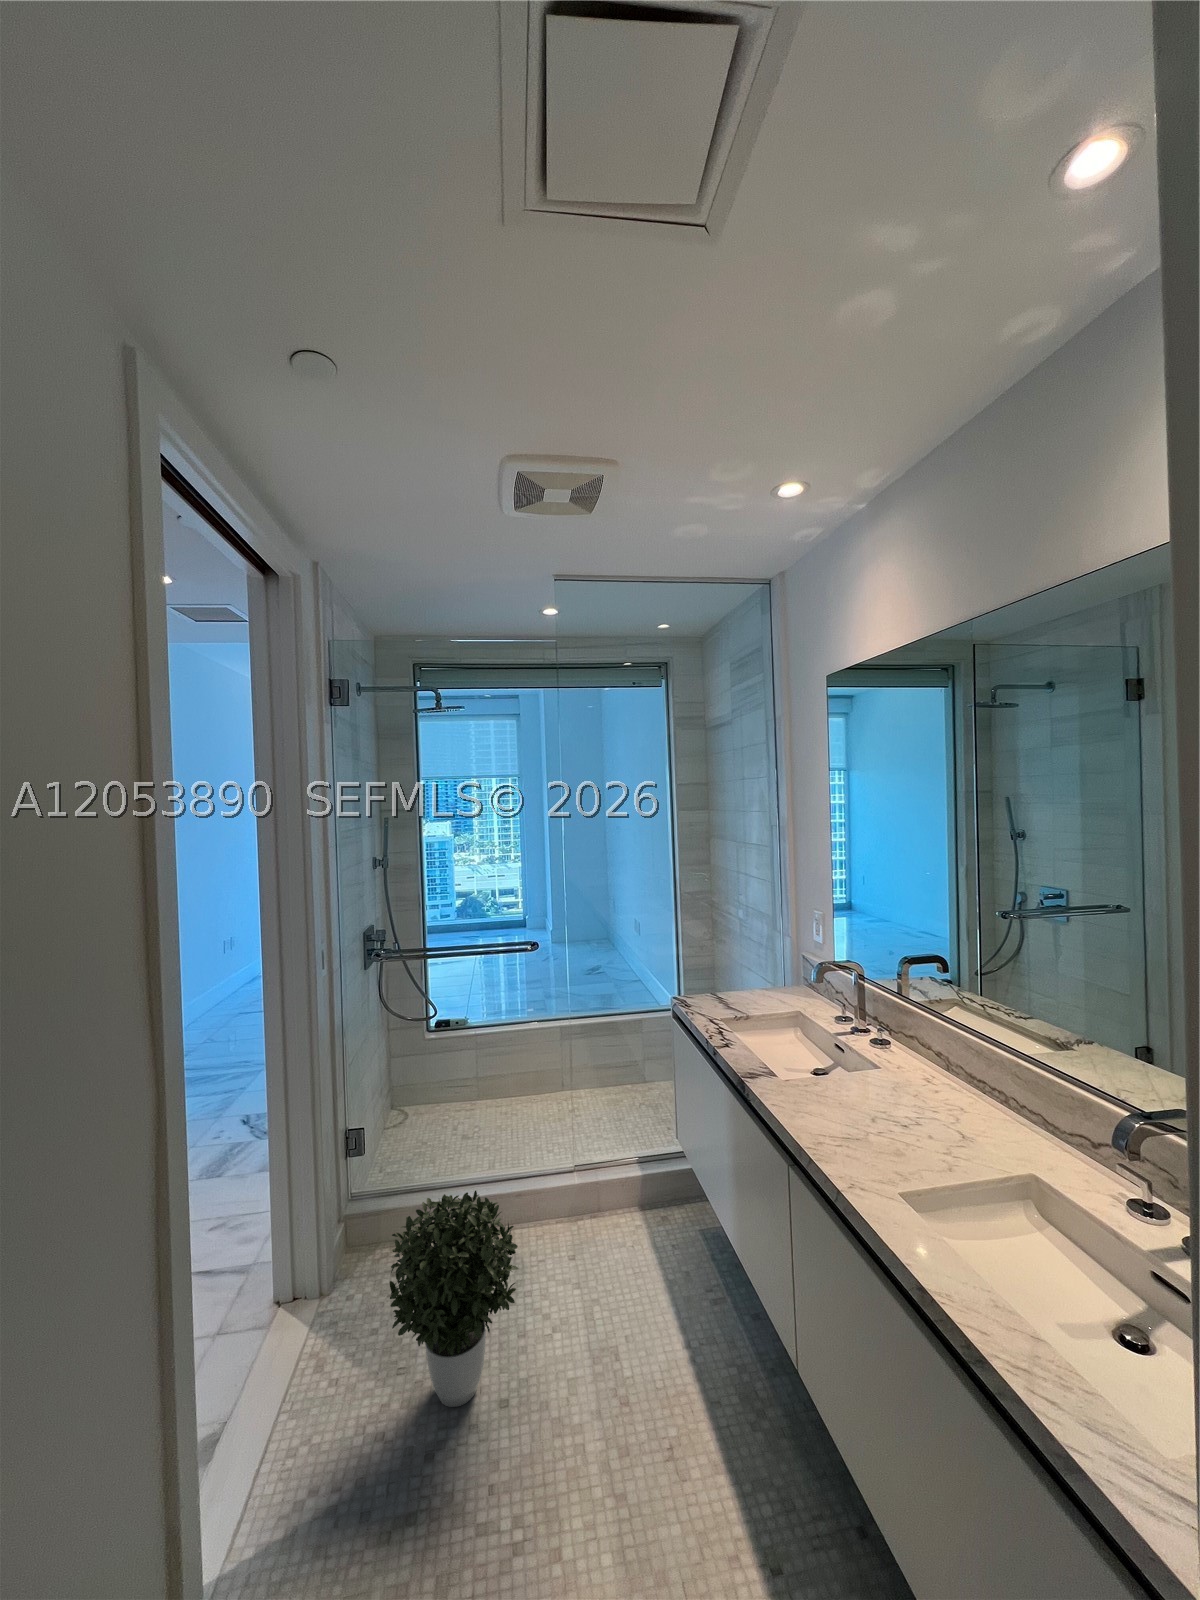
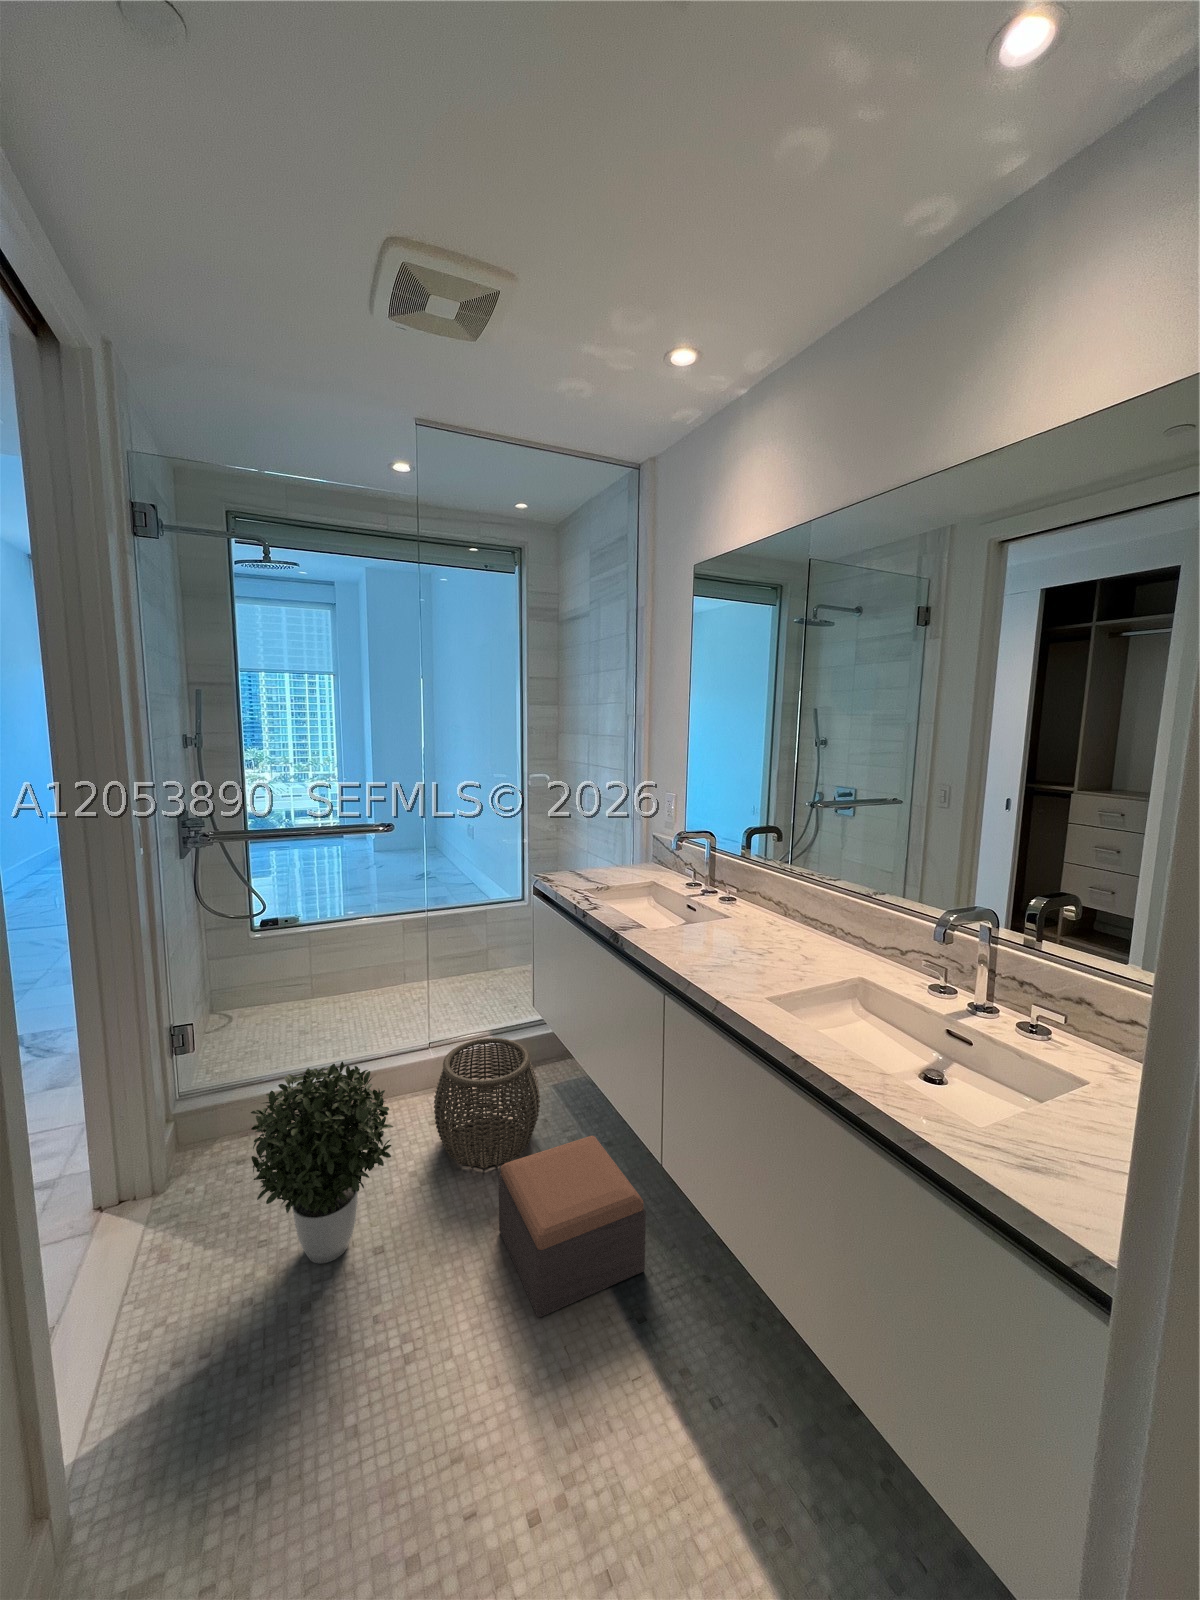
woven basket: none [569,1172,678,1324] -> present [434,1038,540,1169]
footstool: none [623,1310,785,1534] -> present [499,1136,646,1317]

